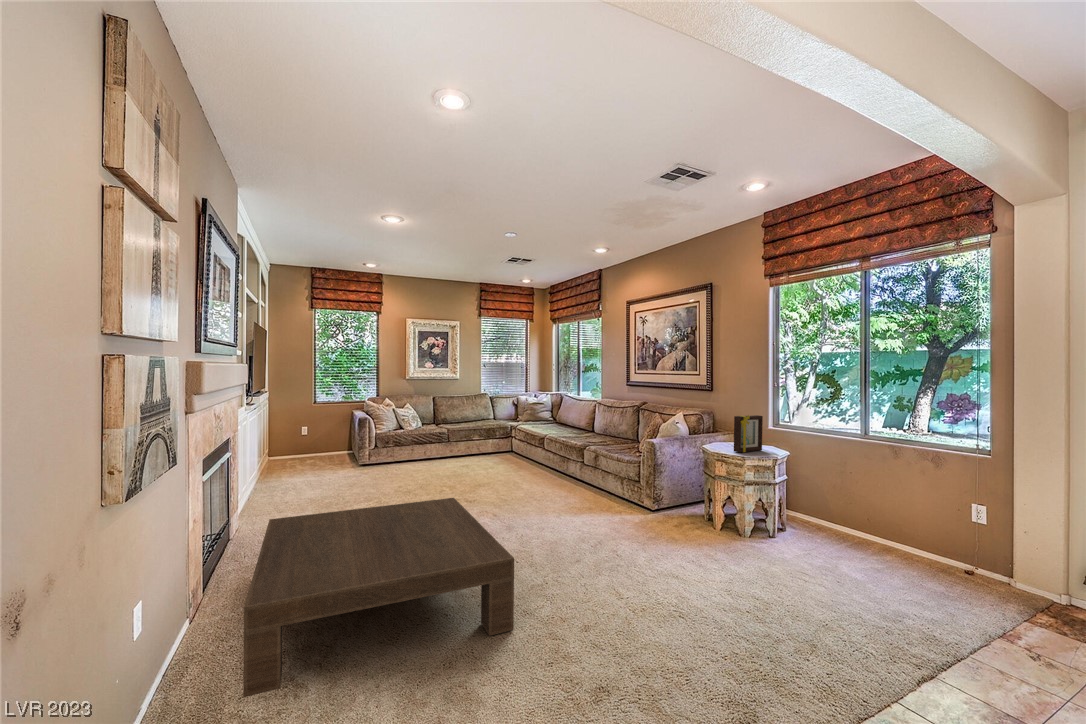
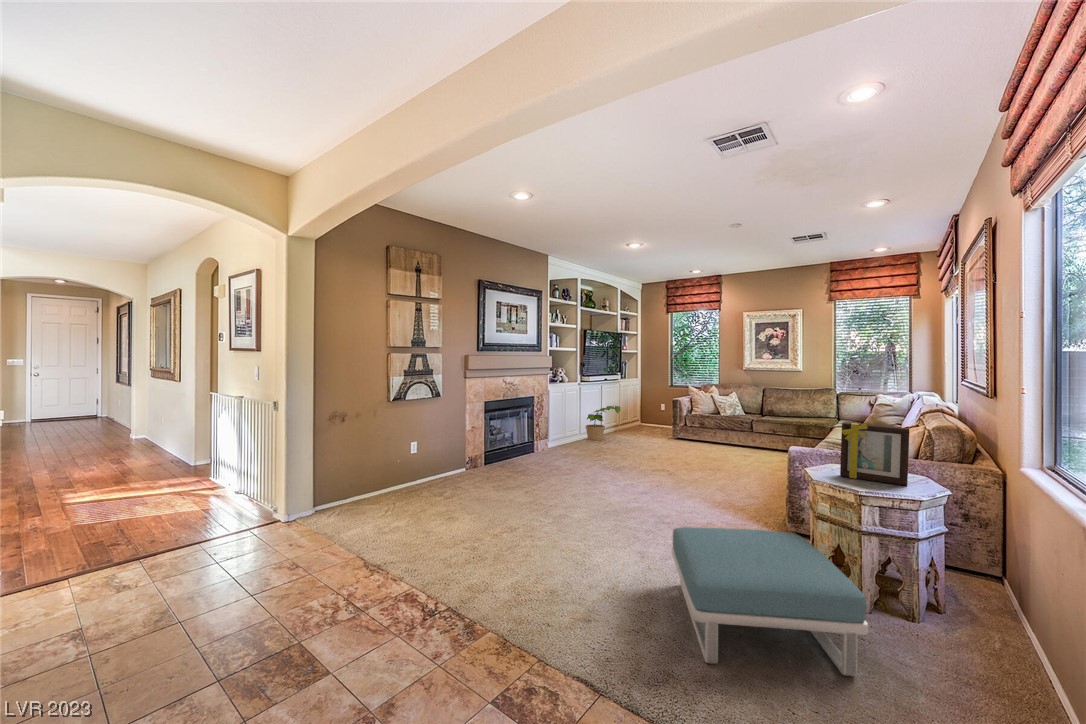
potted plant: none [267,435,331,491] -> present [586,406,621,440]
coffee table: present [243,498,514,697] -> none [397,436,568,518]
footstool: none [736,498,859,595] -> present [672,527,868,676]

